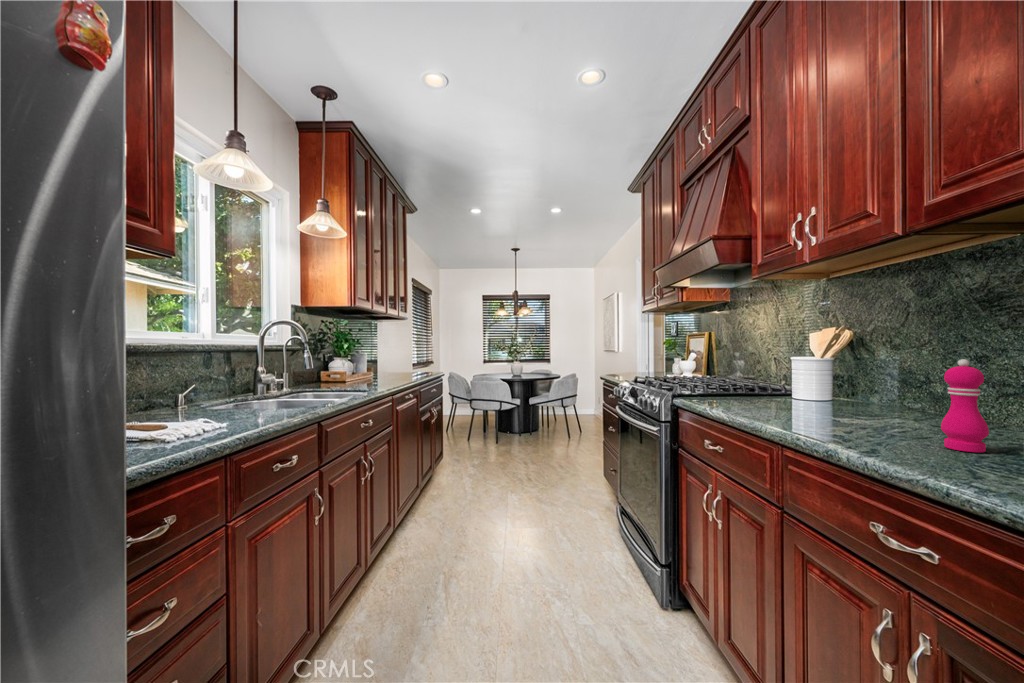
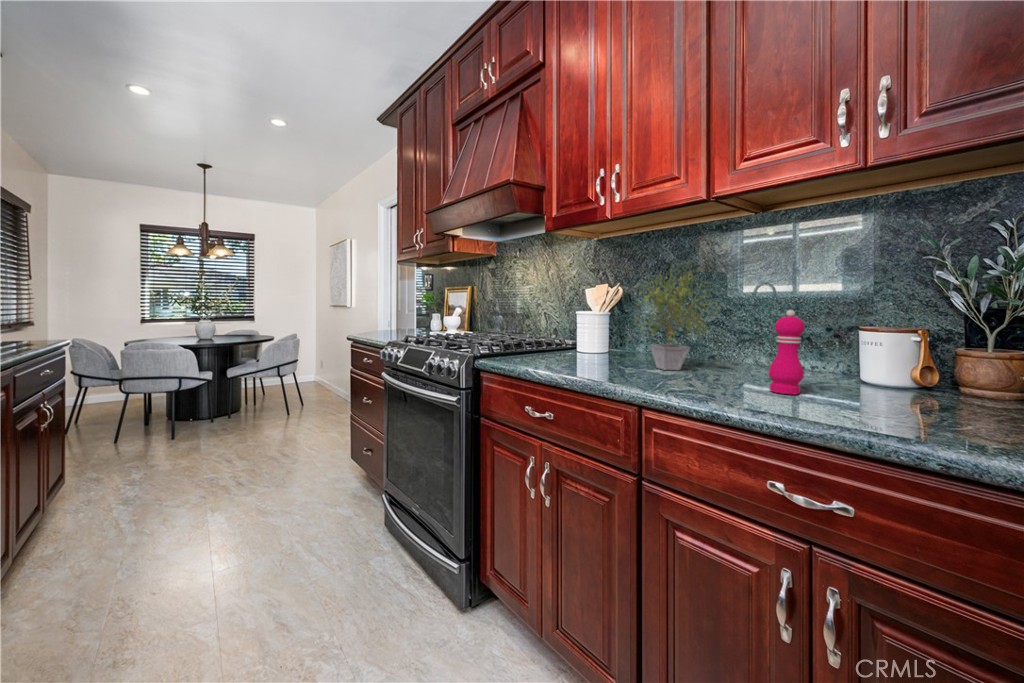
potted plant: none [813,304,938,421] -> present [633,261,718,370]

